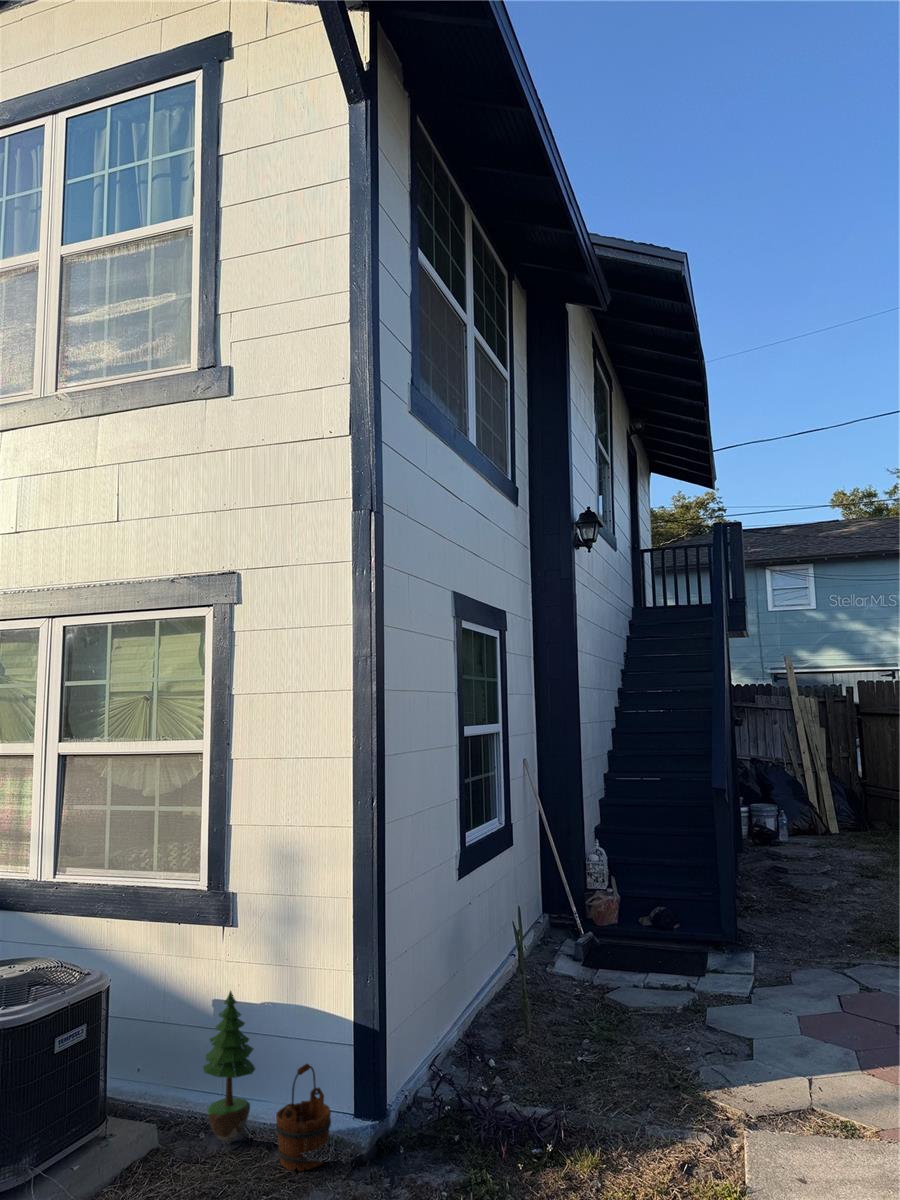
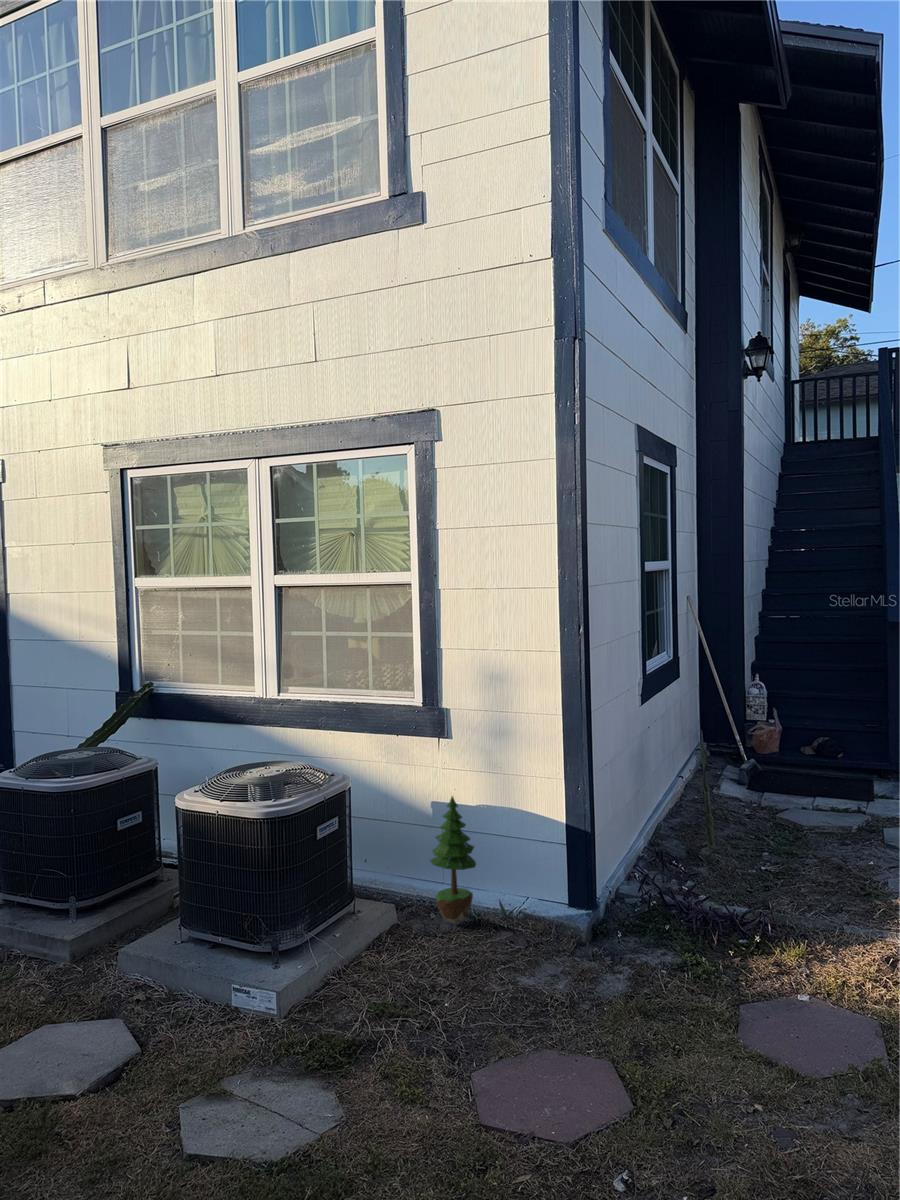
wooden bucket: present [276,1064,331,1171] -> none [502,860,551,949]

